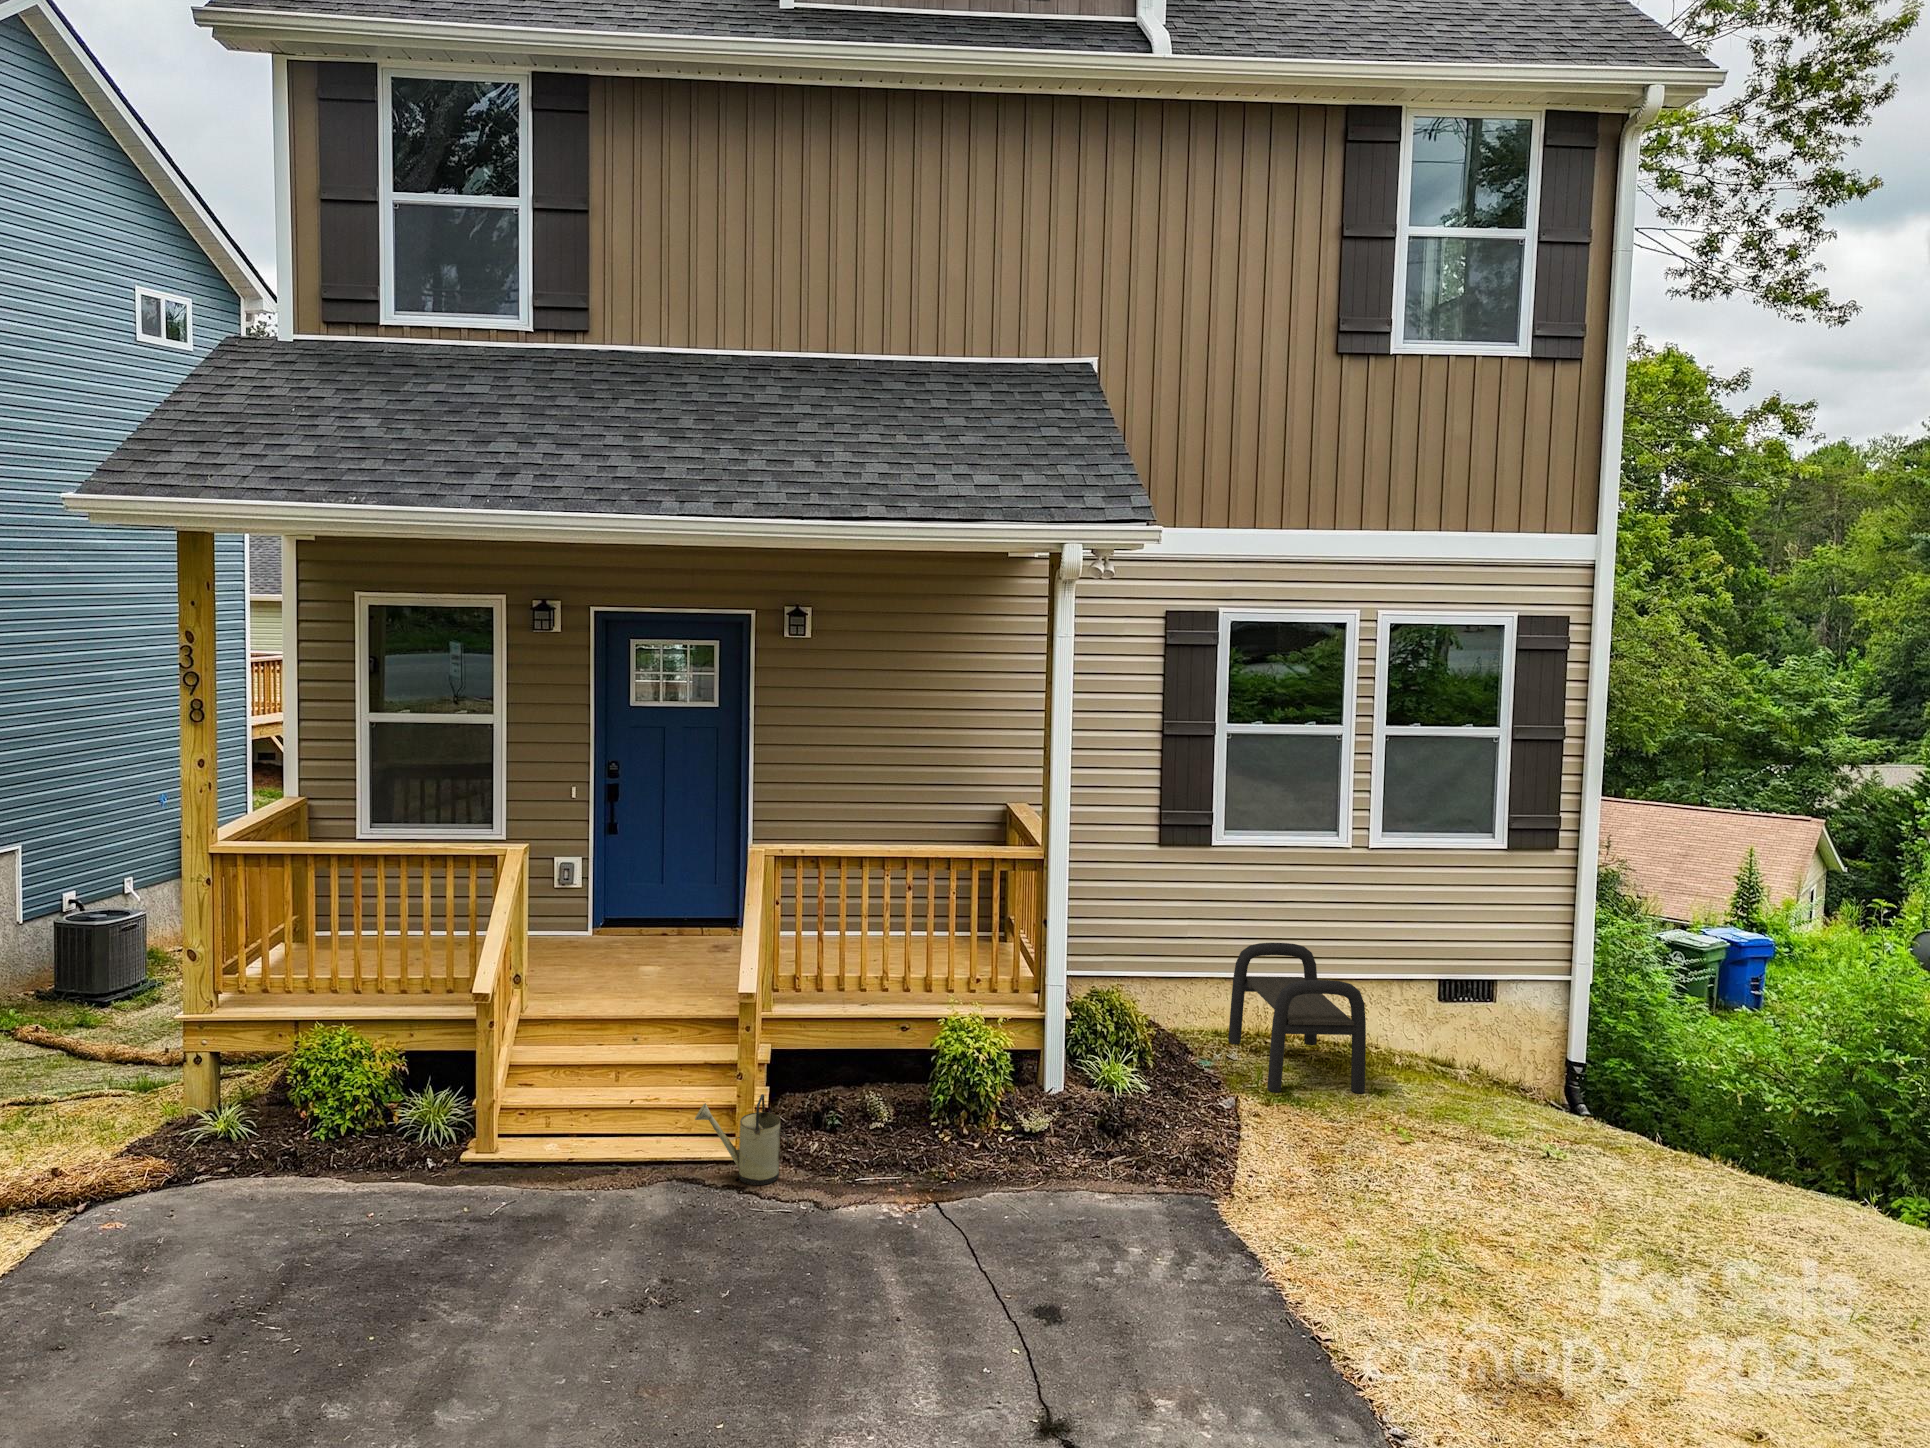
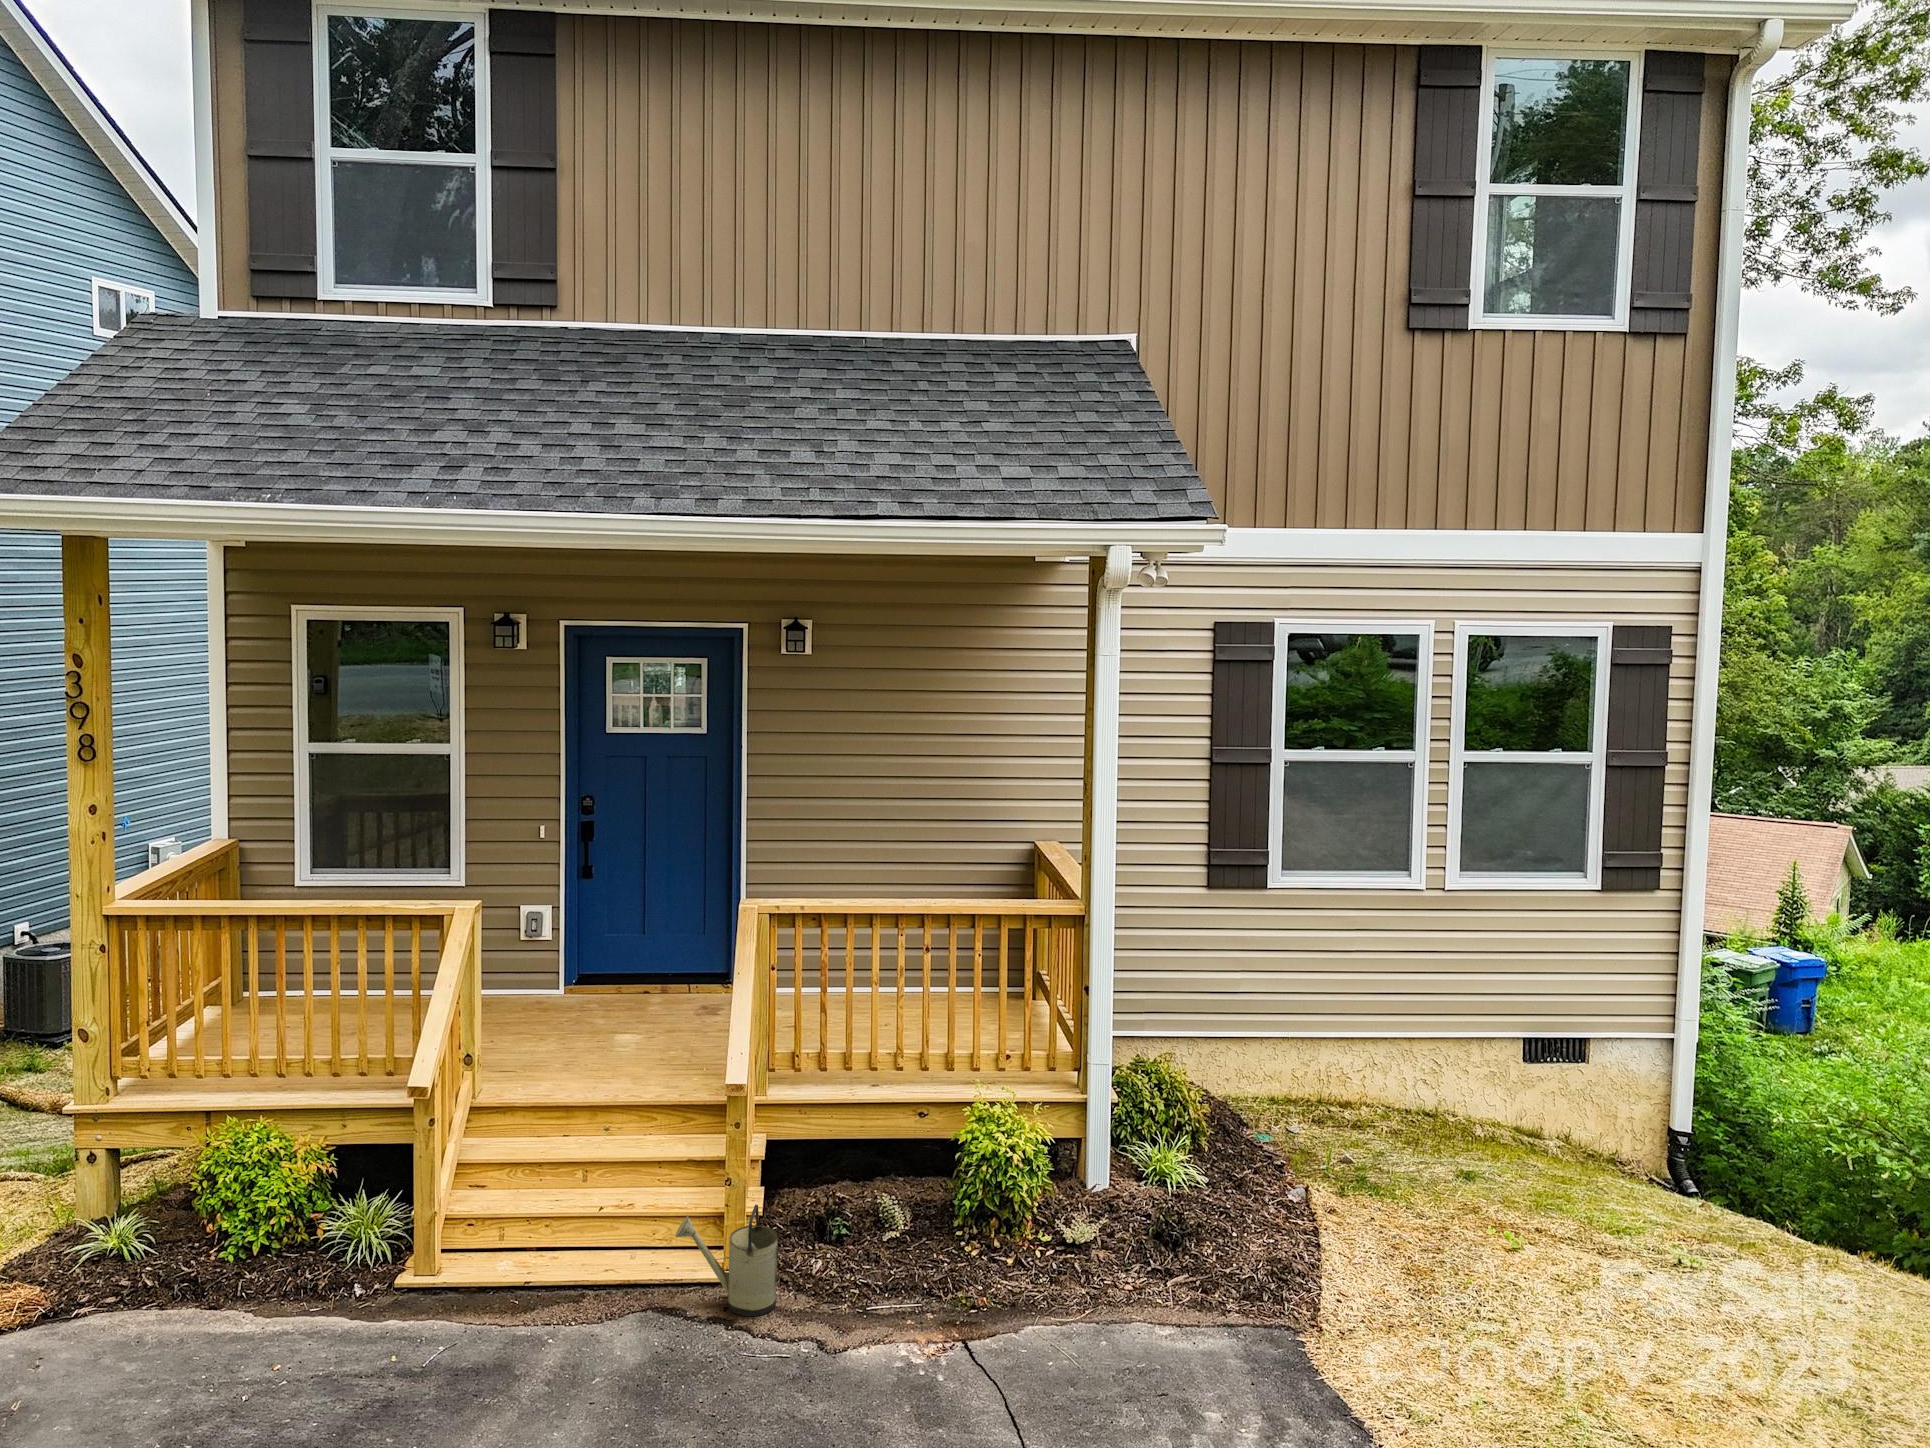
bench: present [1228,943,1366,1093] -> none [1287,999,1453,1180]

